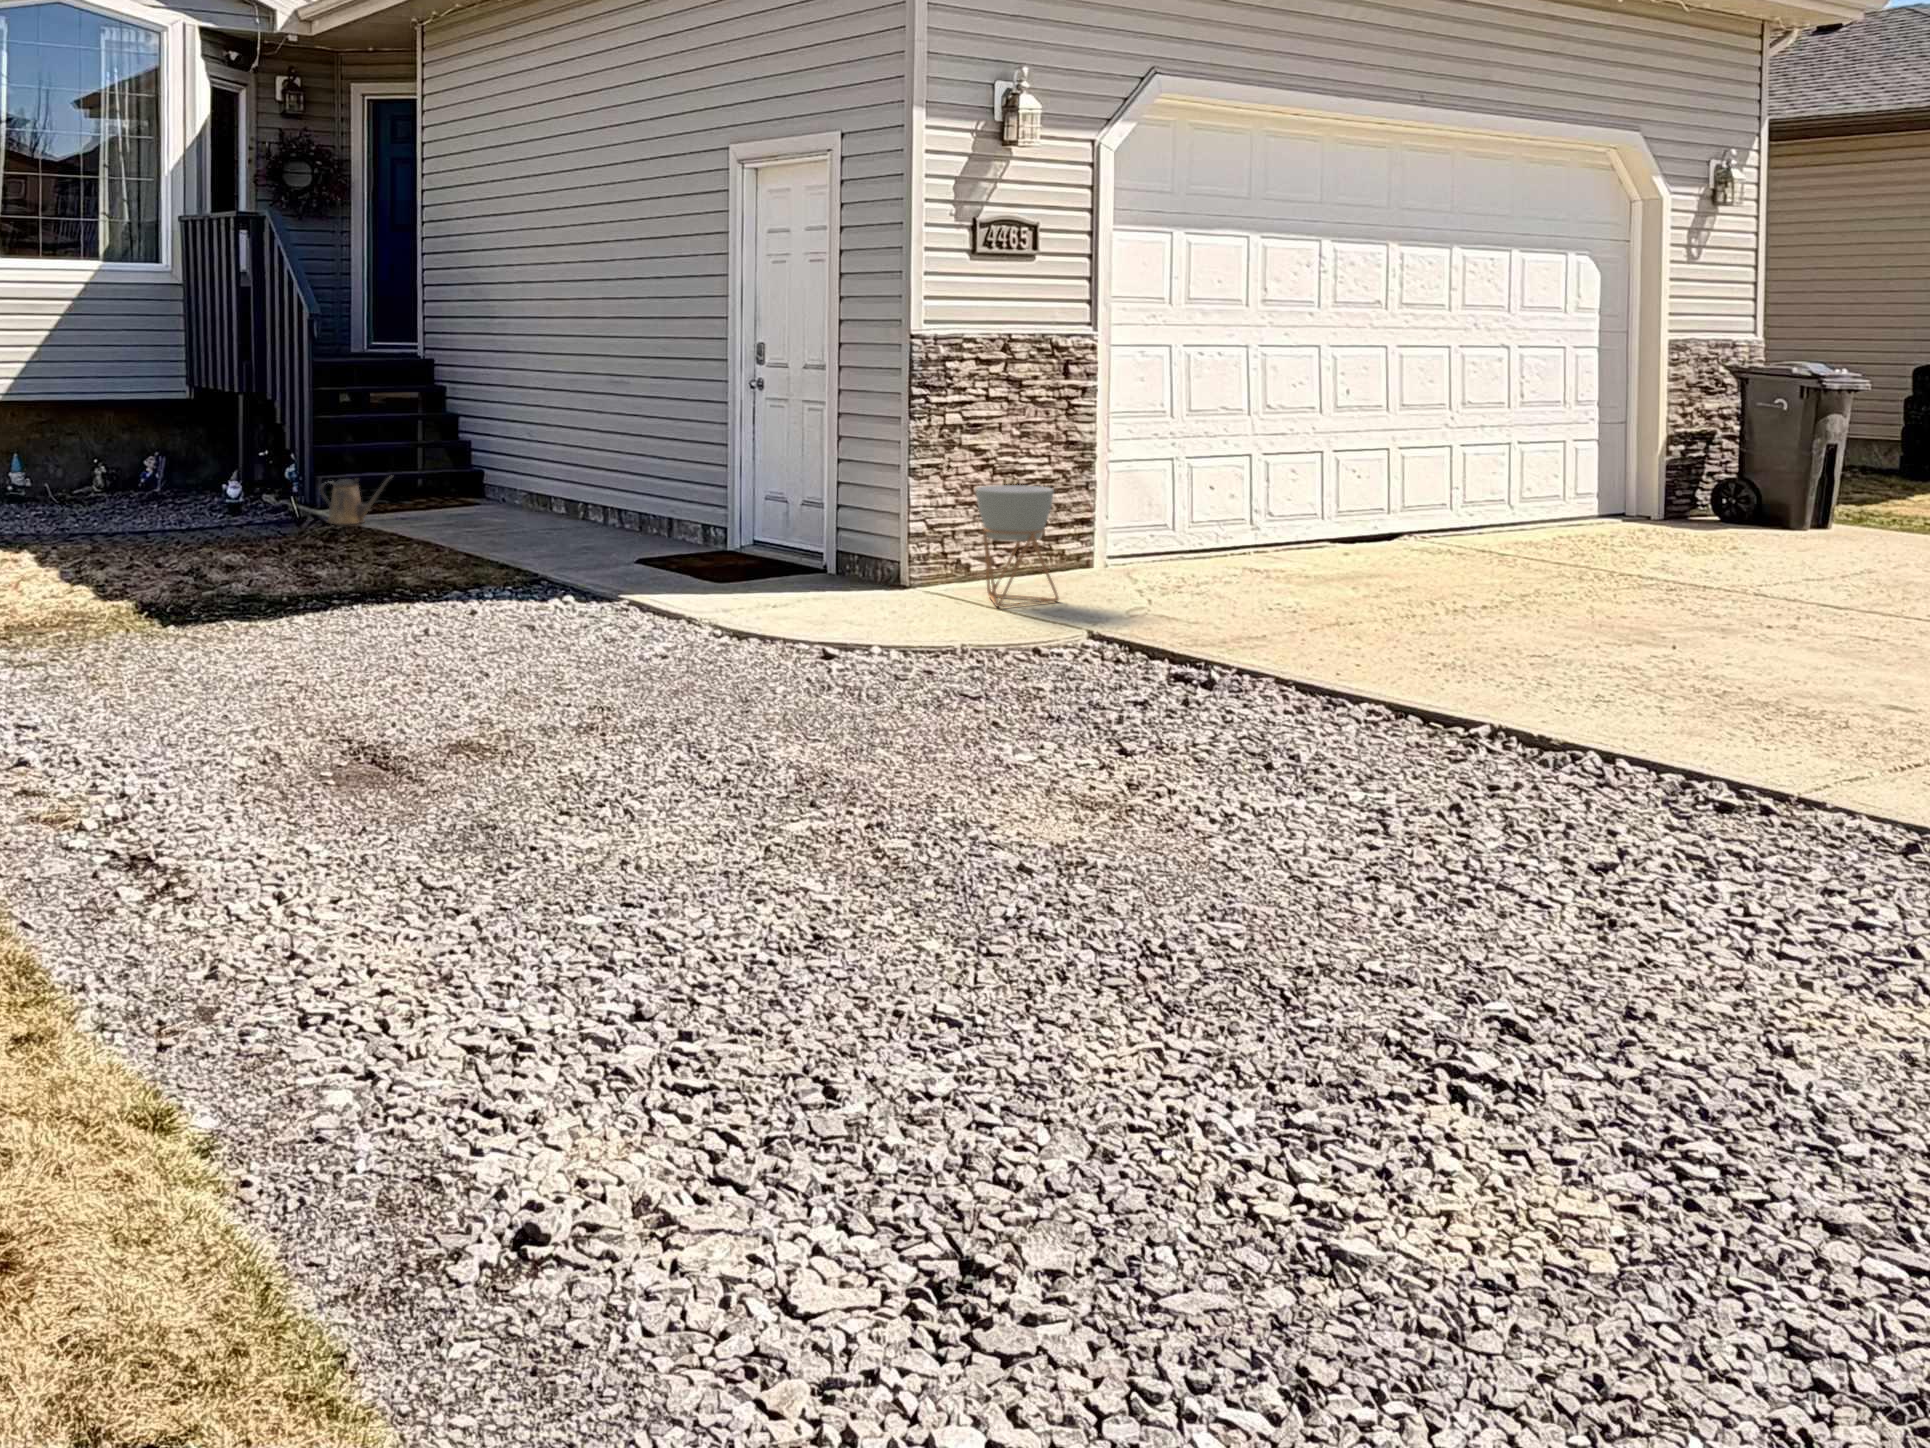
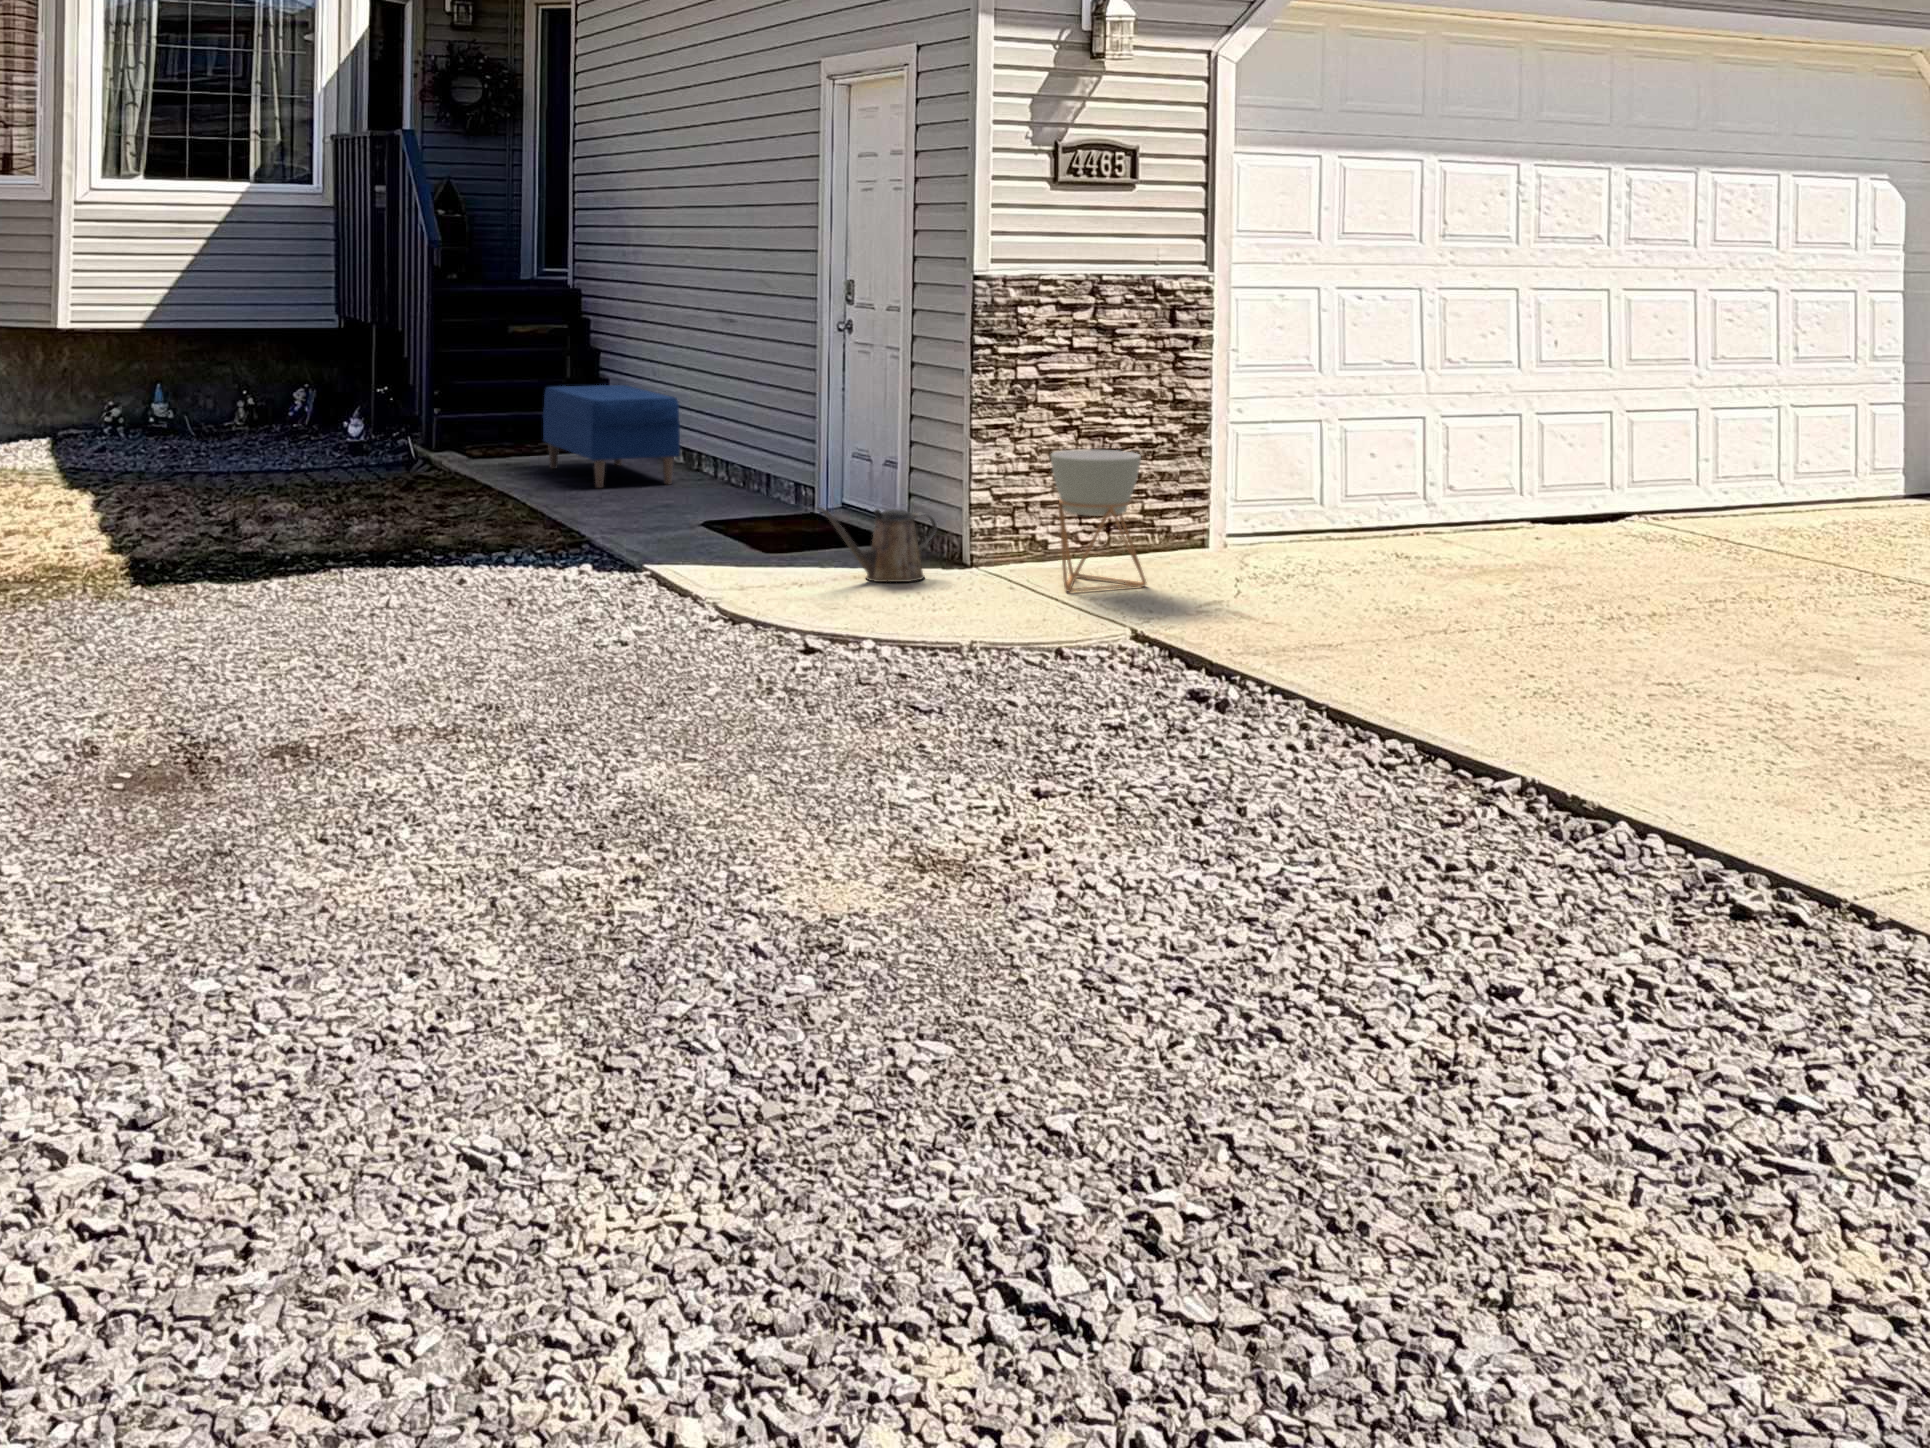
bench: none [408,445,554,540] -> present [543,385,680,488]
watering can: present [320,476,393,524] -> present [817,507,937,582]

